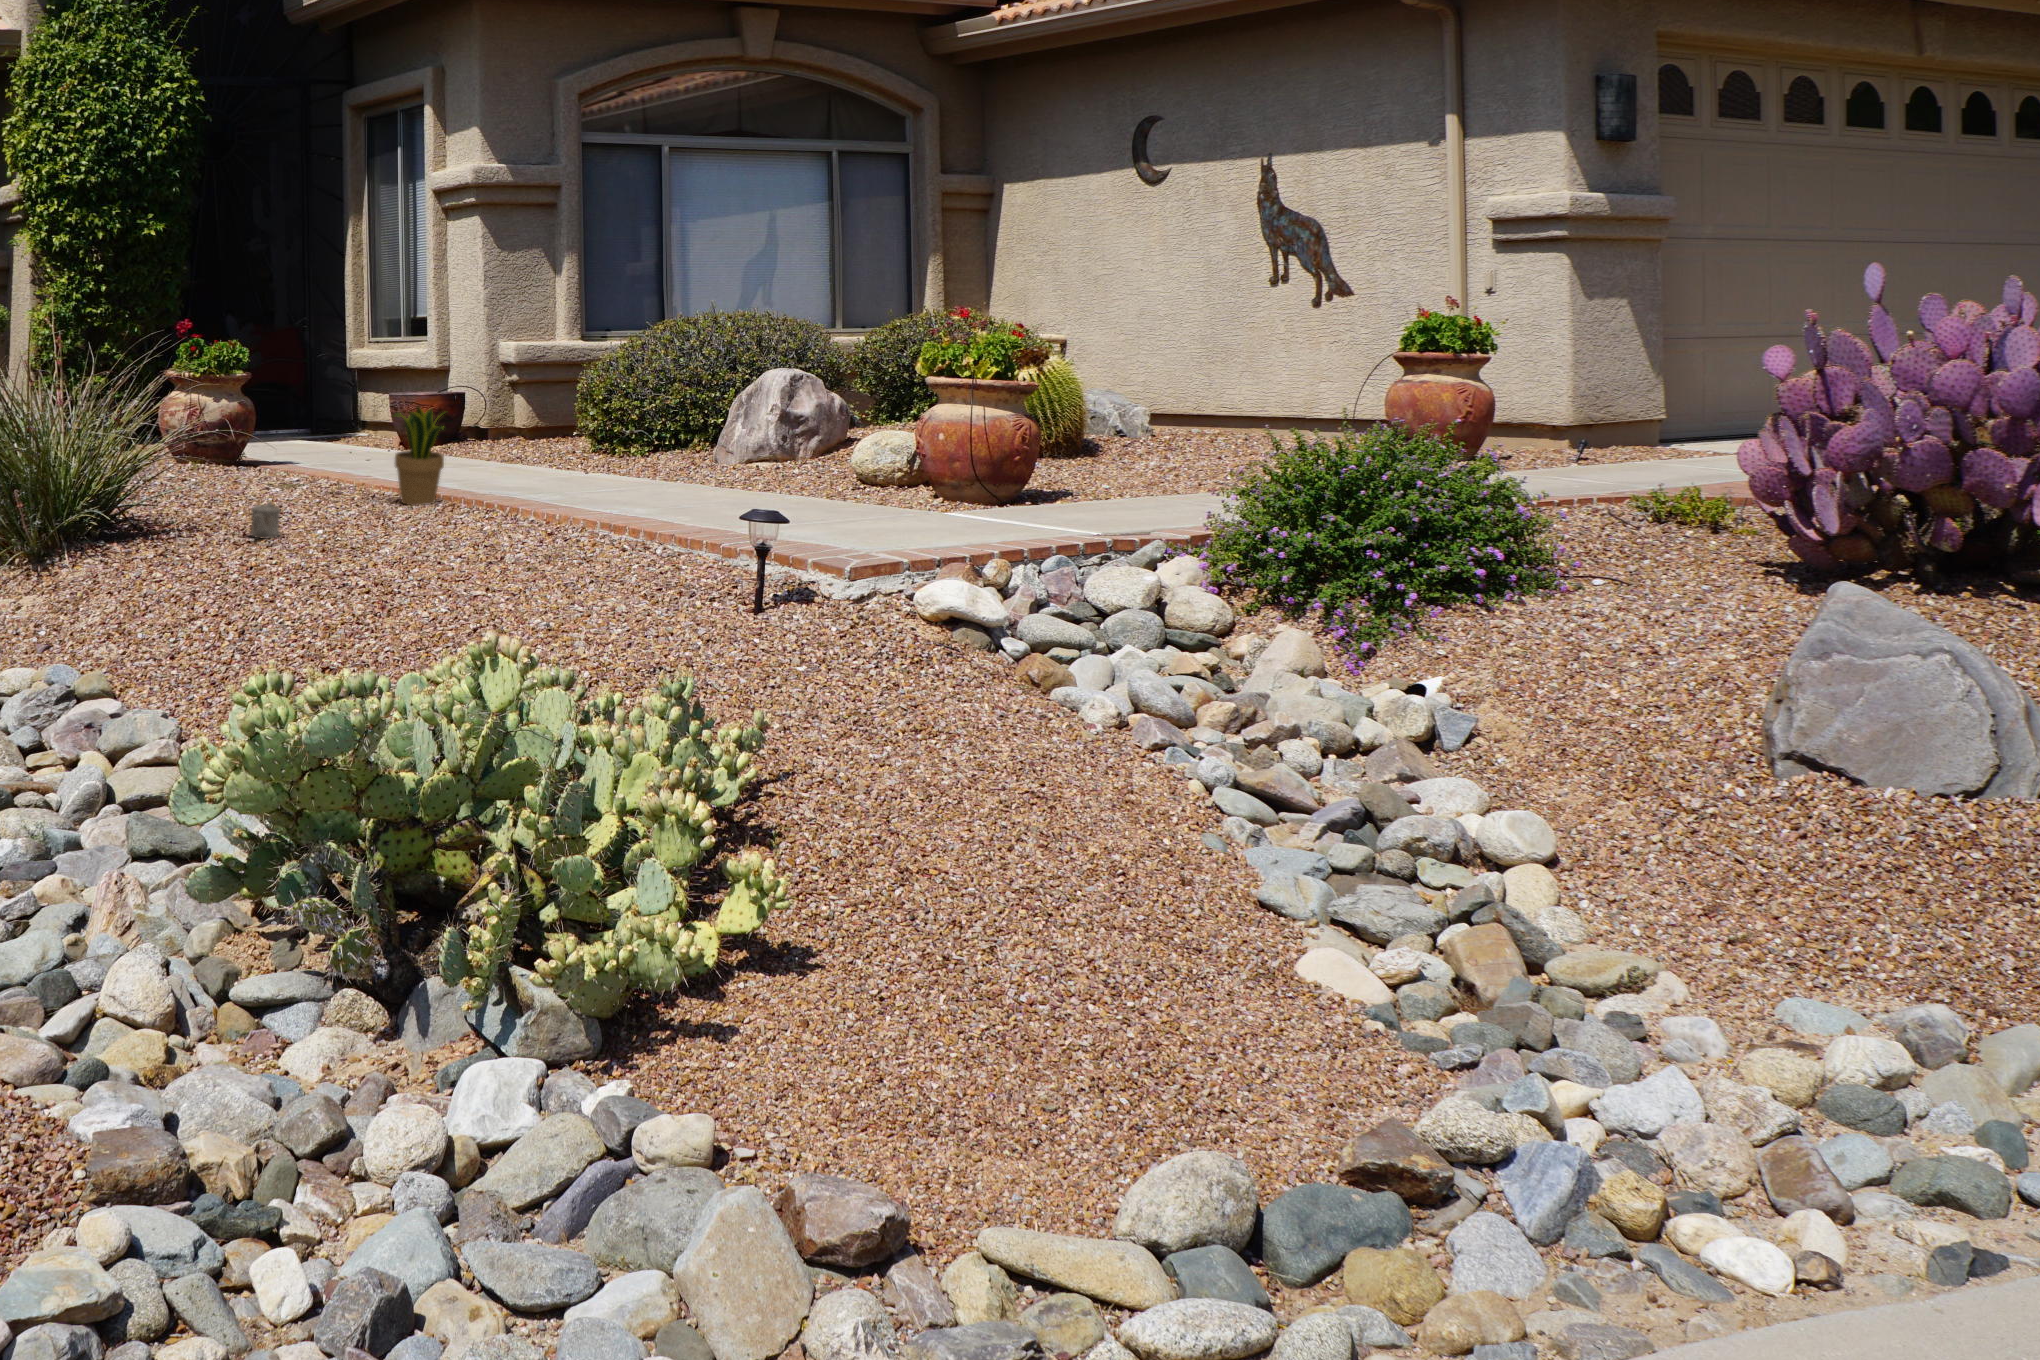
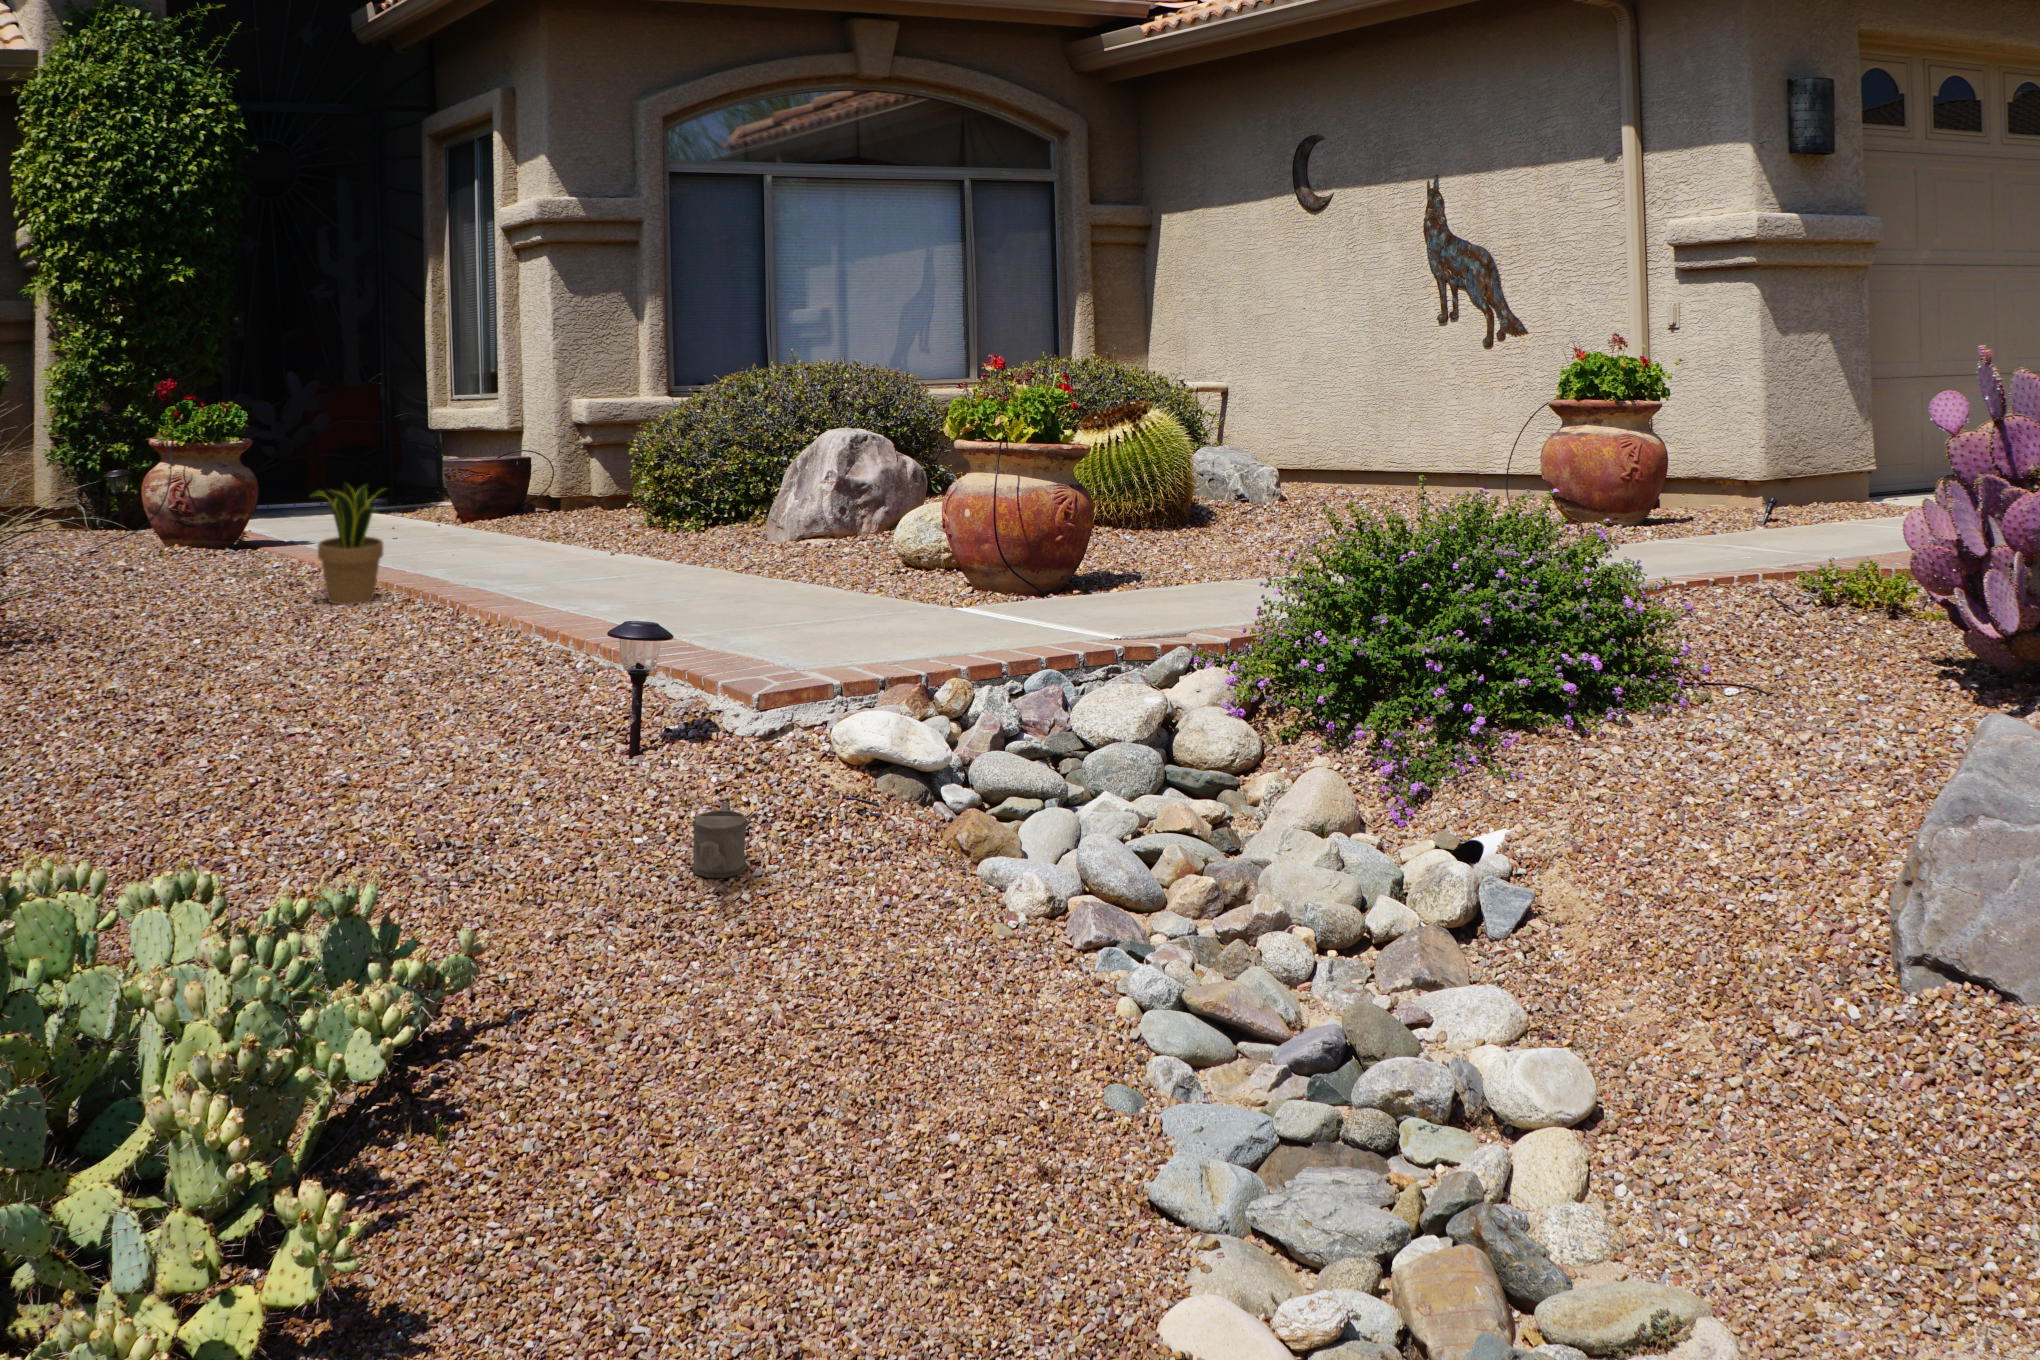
watering can: present [251,502,281,538] -> present [692,802,748,878]

